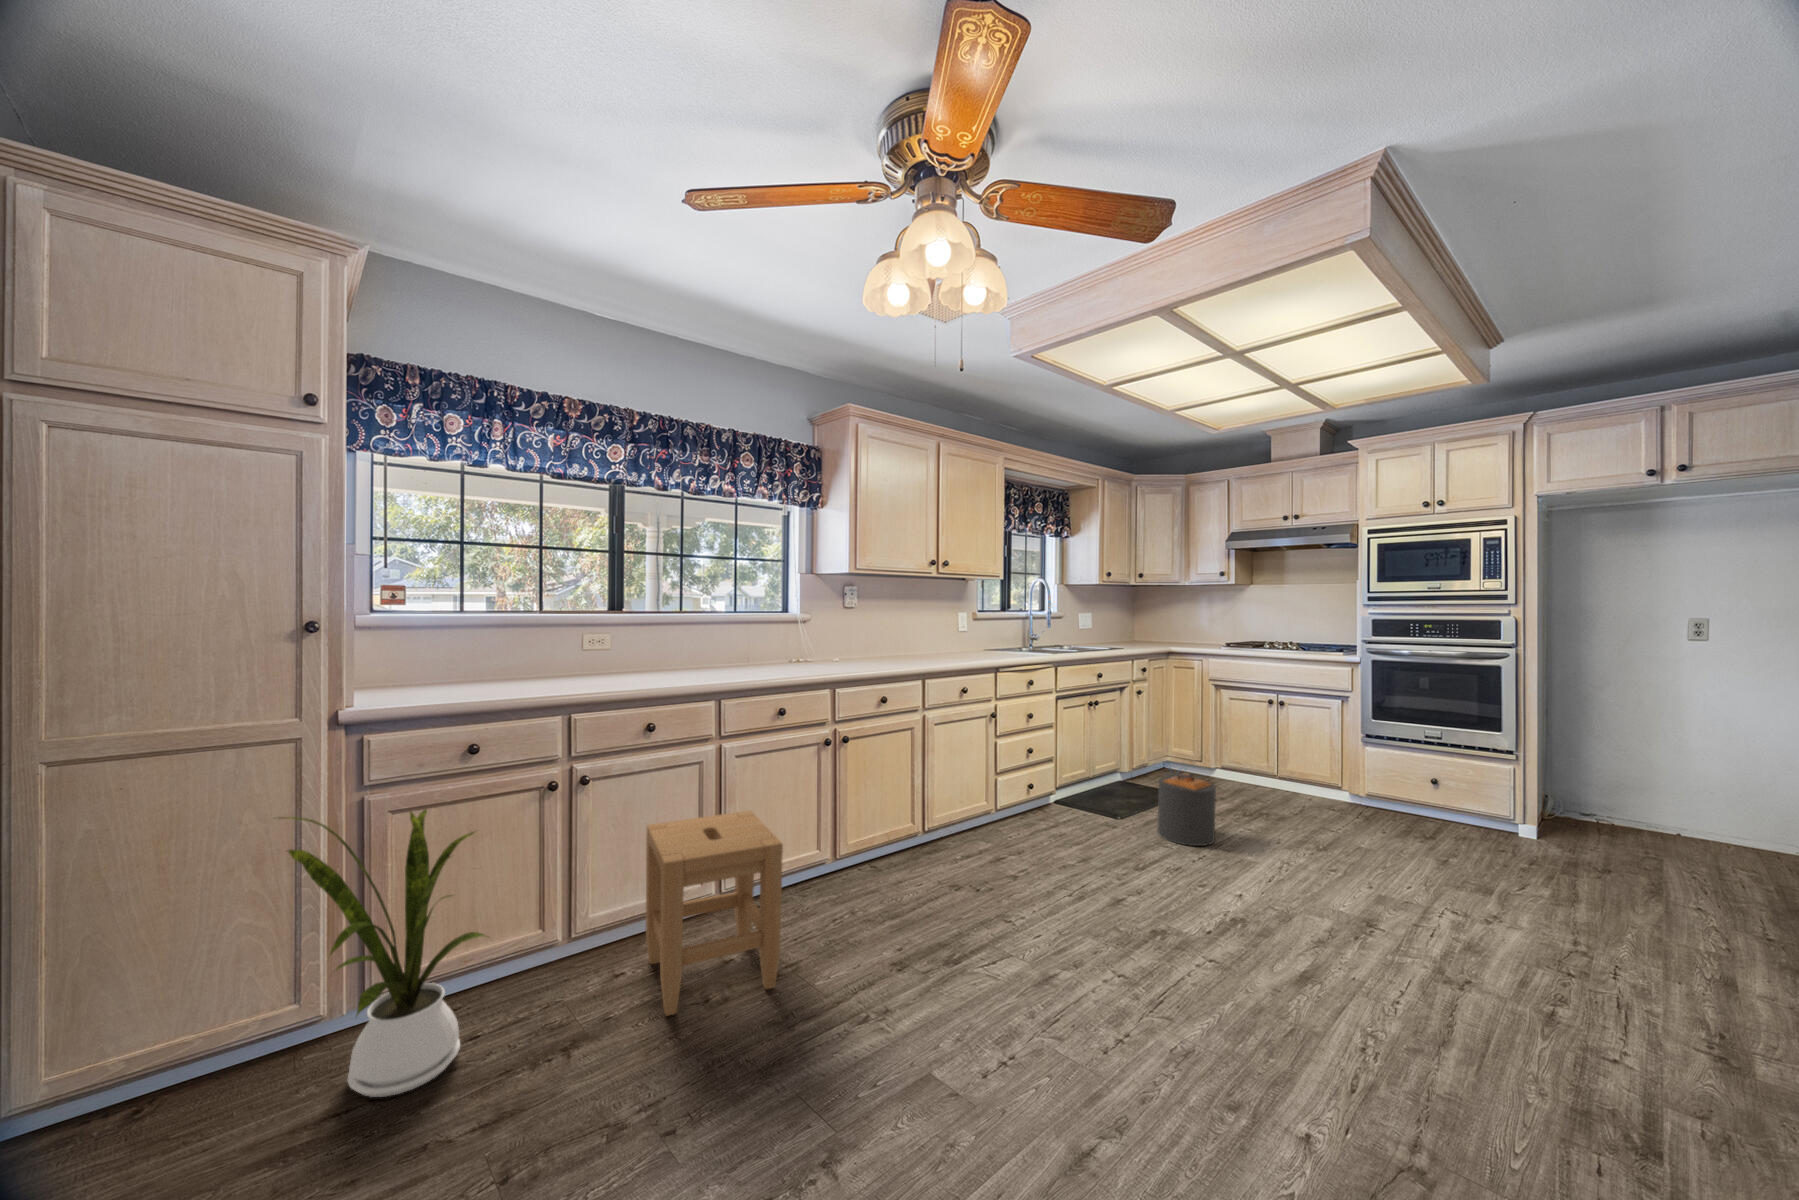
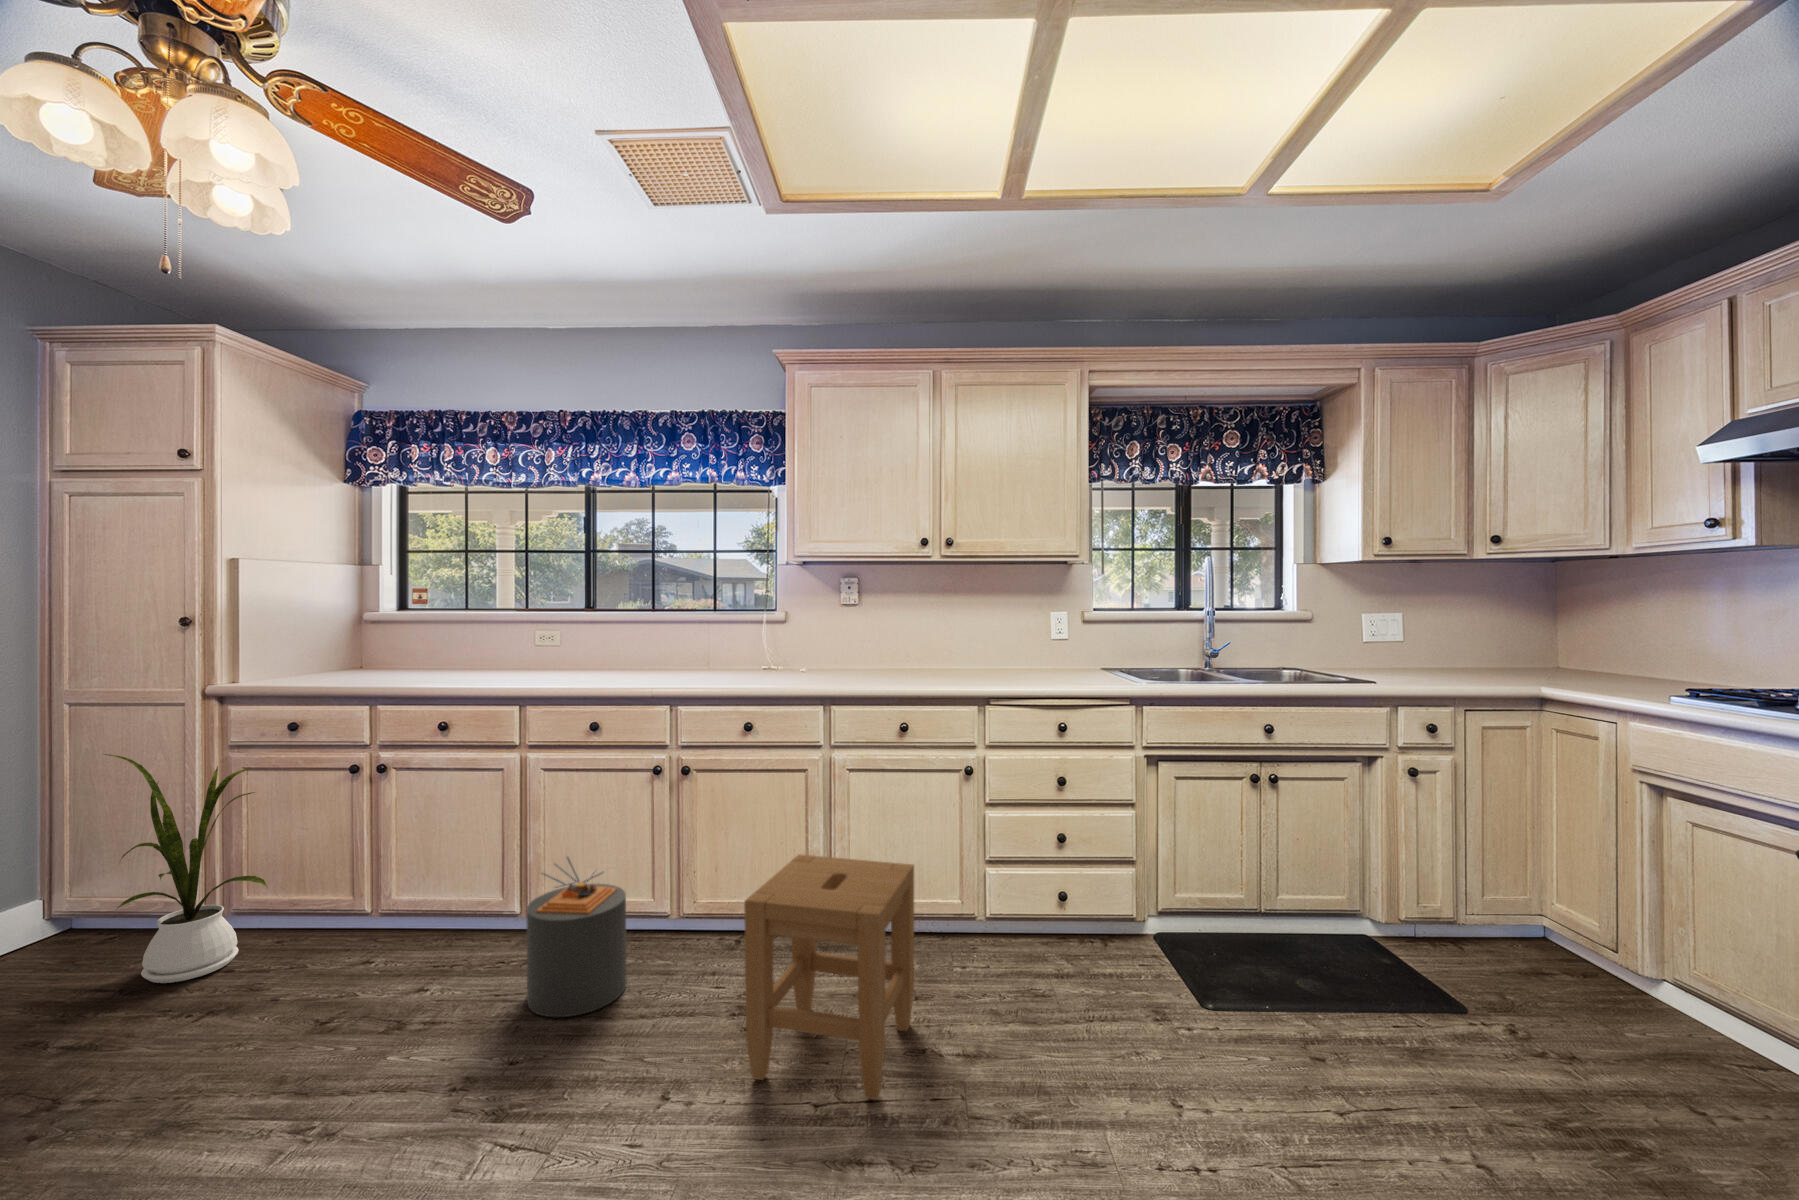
trash can: present [1158,768,1216,846] -> present [526,857,627,1017]
stool: present [646,810,783,1016] -> present [744,855,914,1100]

